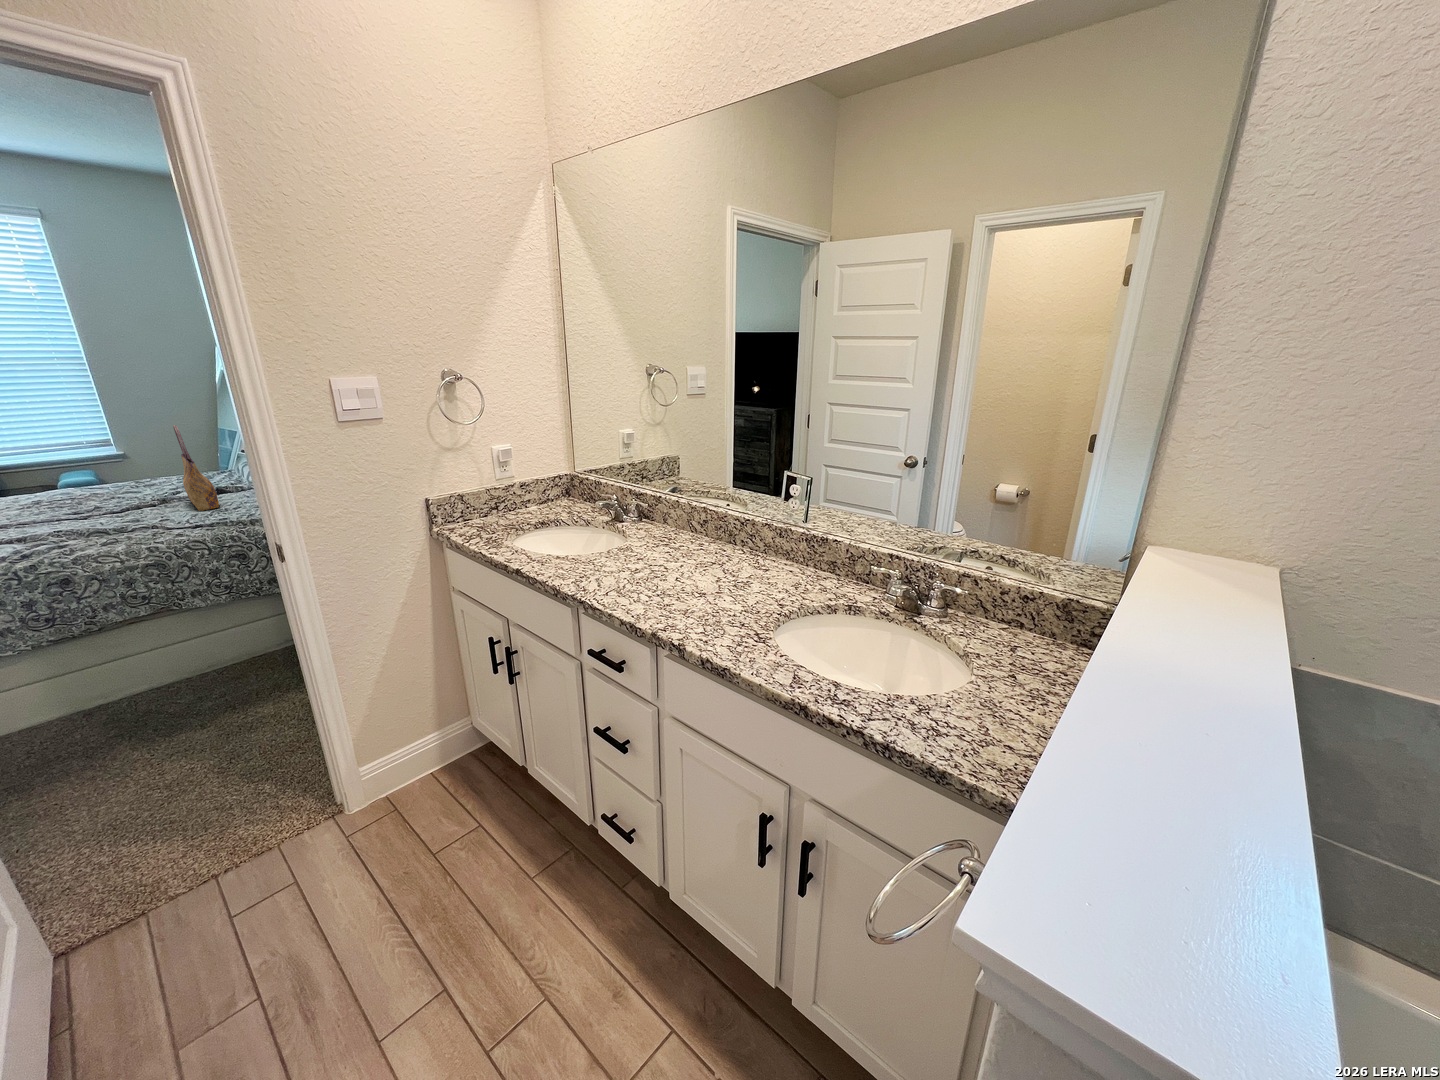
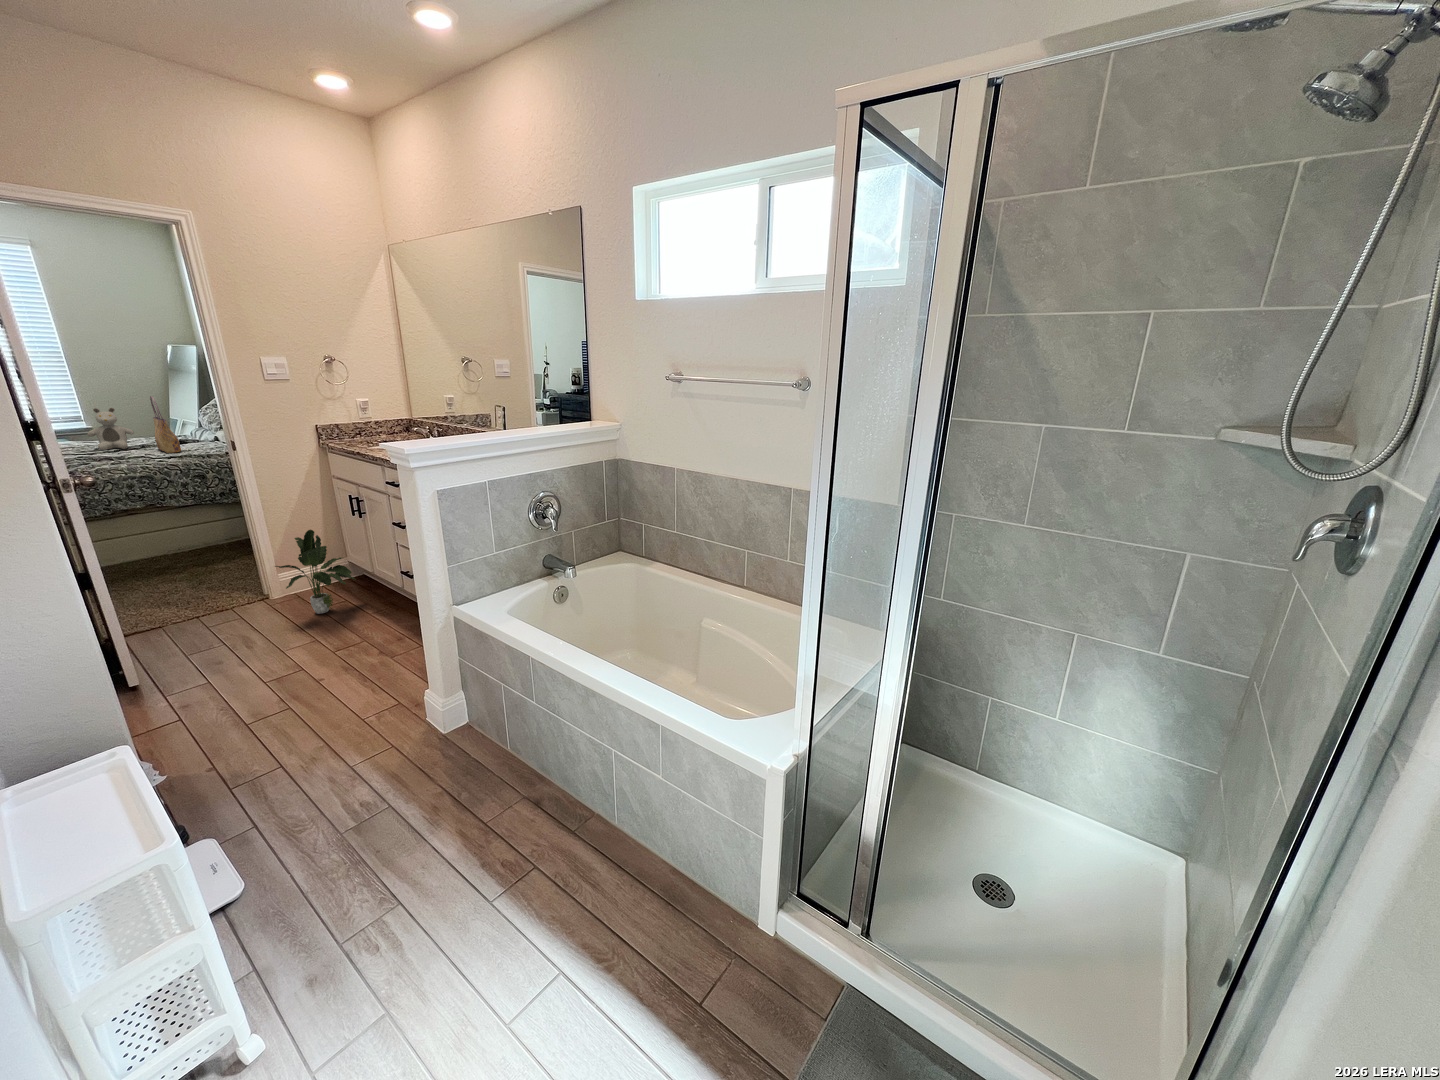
teddy bear: none [93,439,160,502] -> present [87,408,134,450]
potted plant: none [350,741,504,900] -> present [275,530,355,614]

